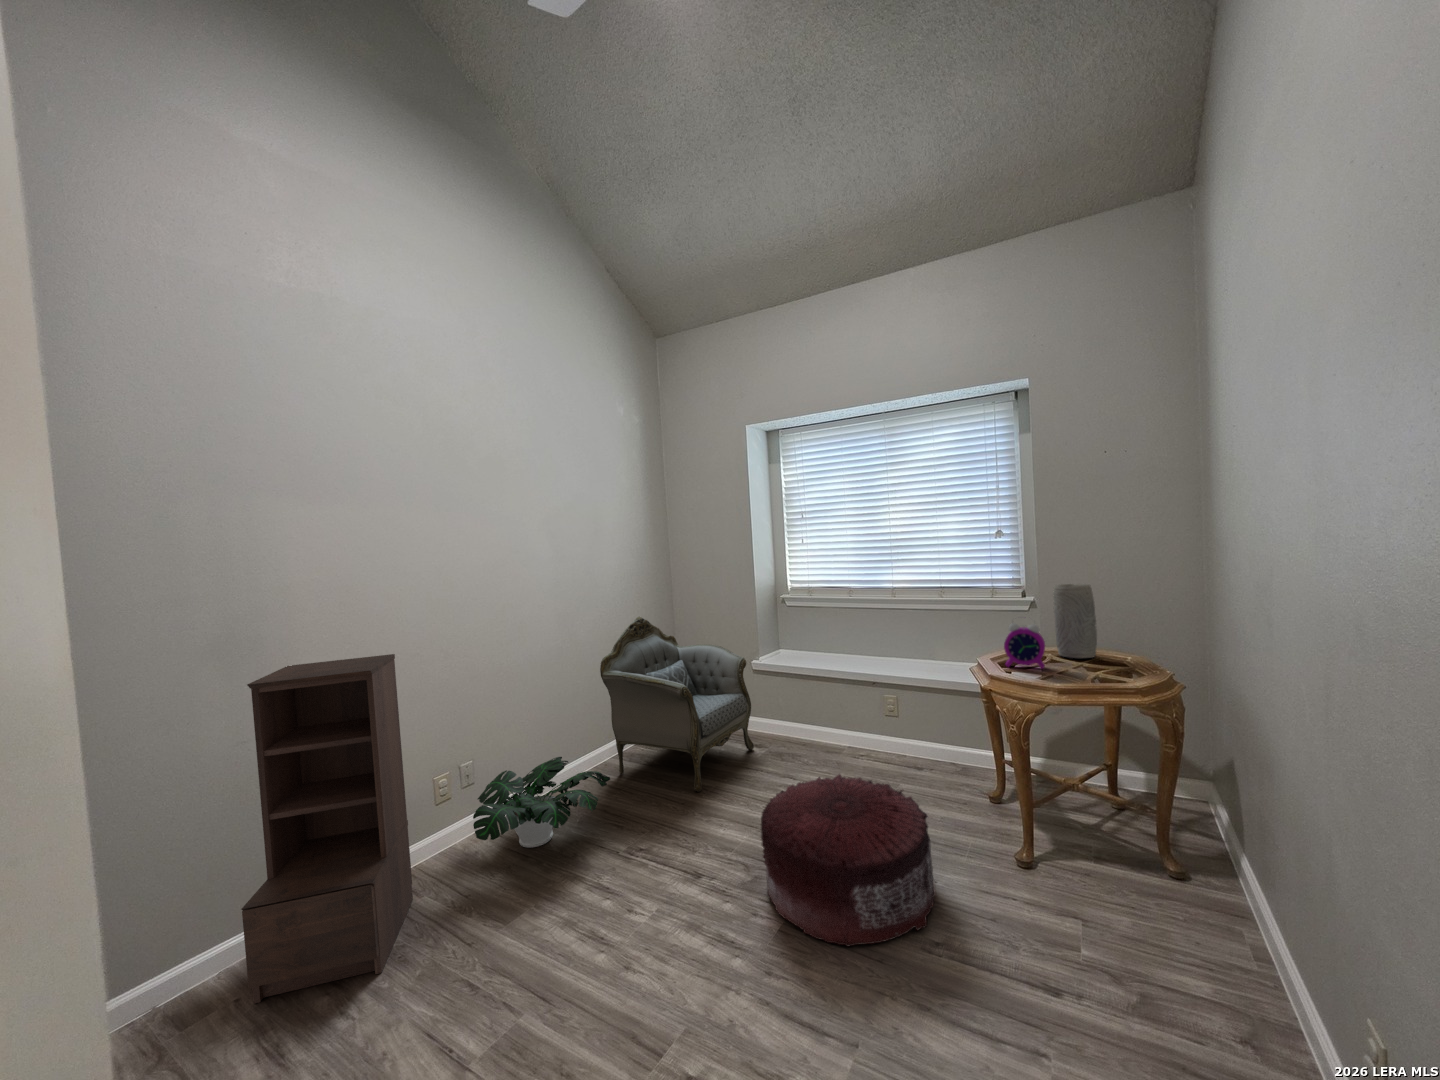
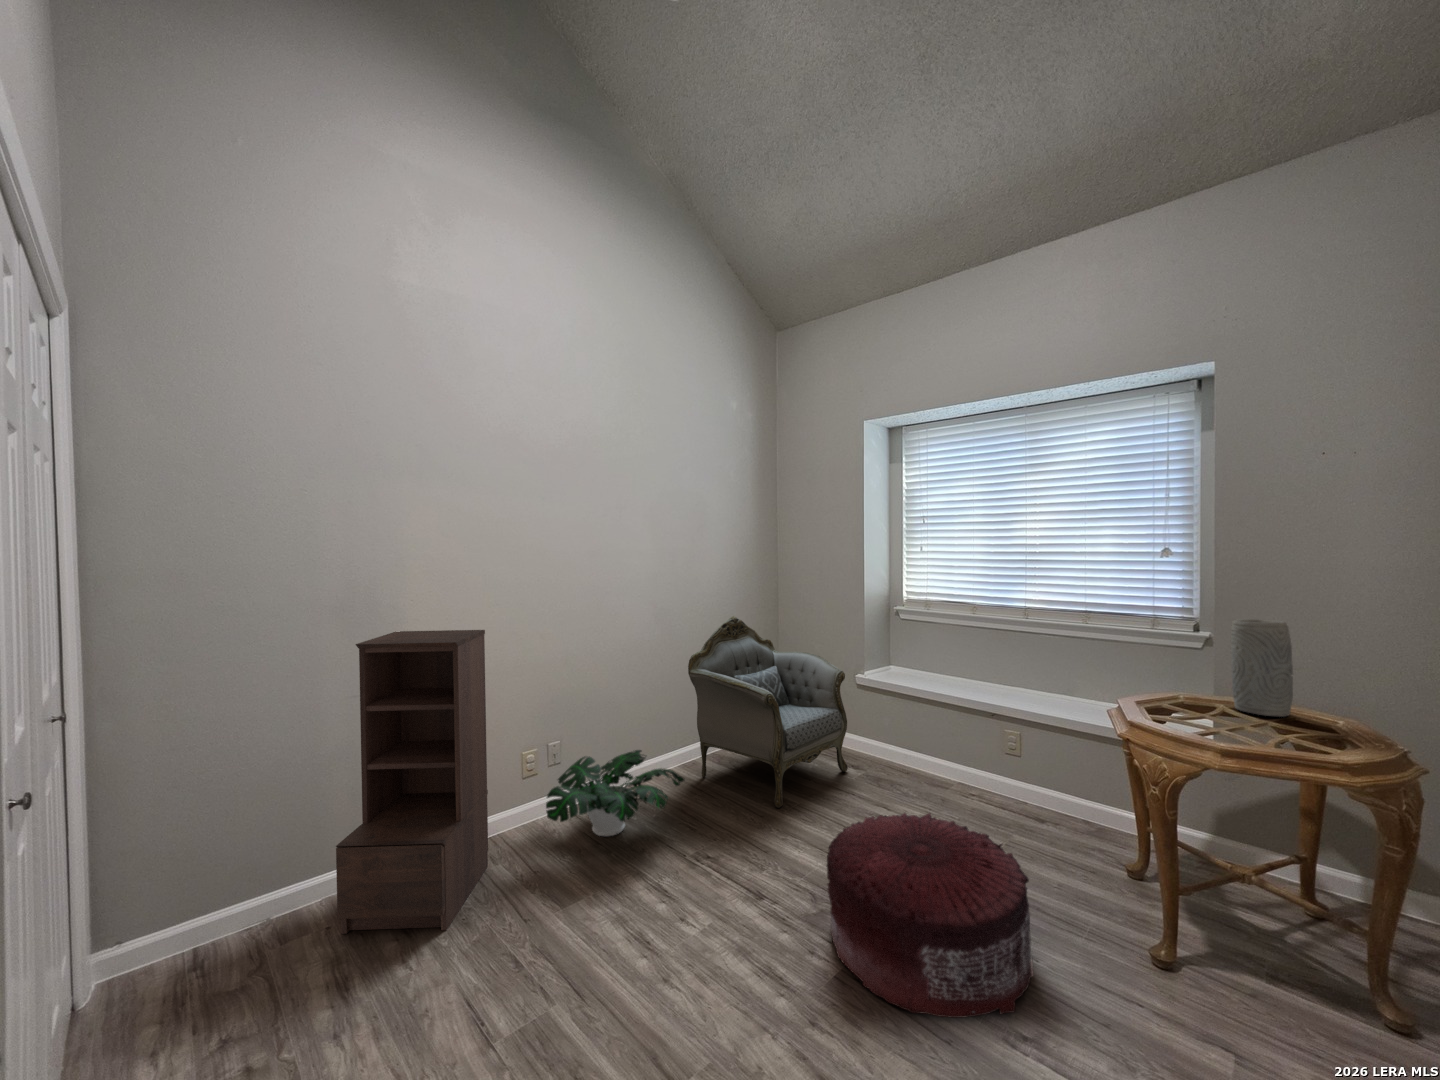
alarm clock: present [1004,623,1045,668] -> none [1153,654,1212,723]

